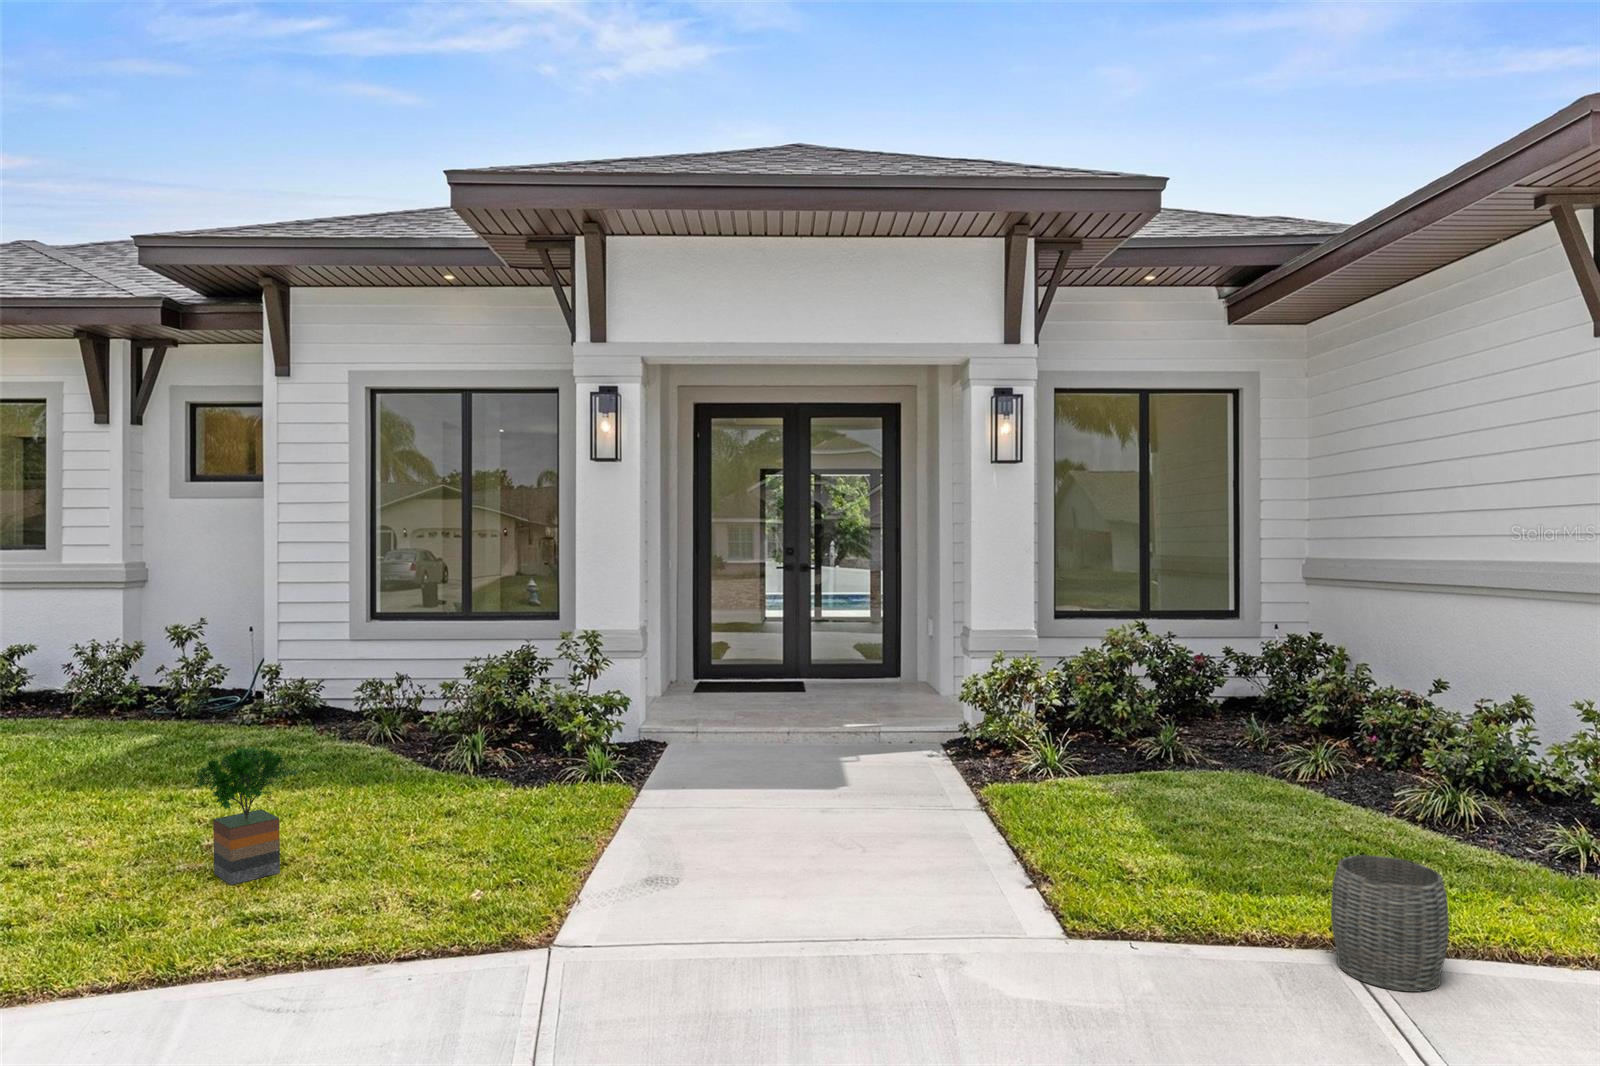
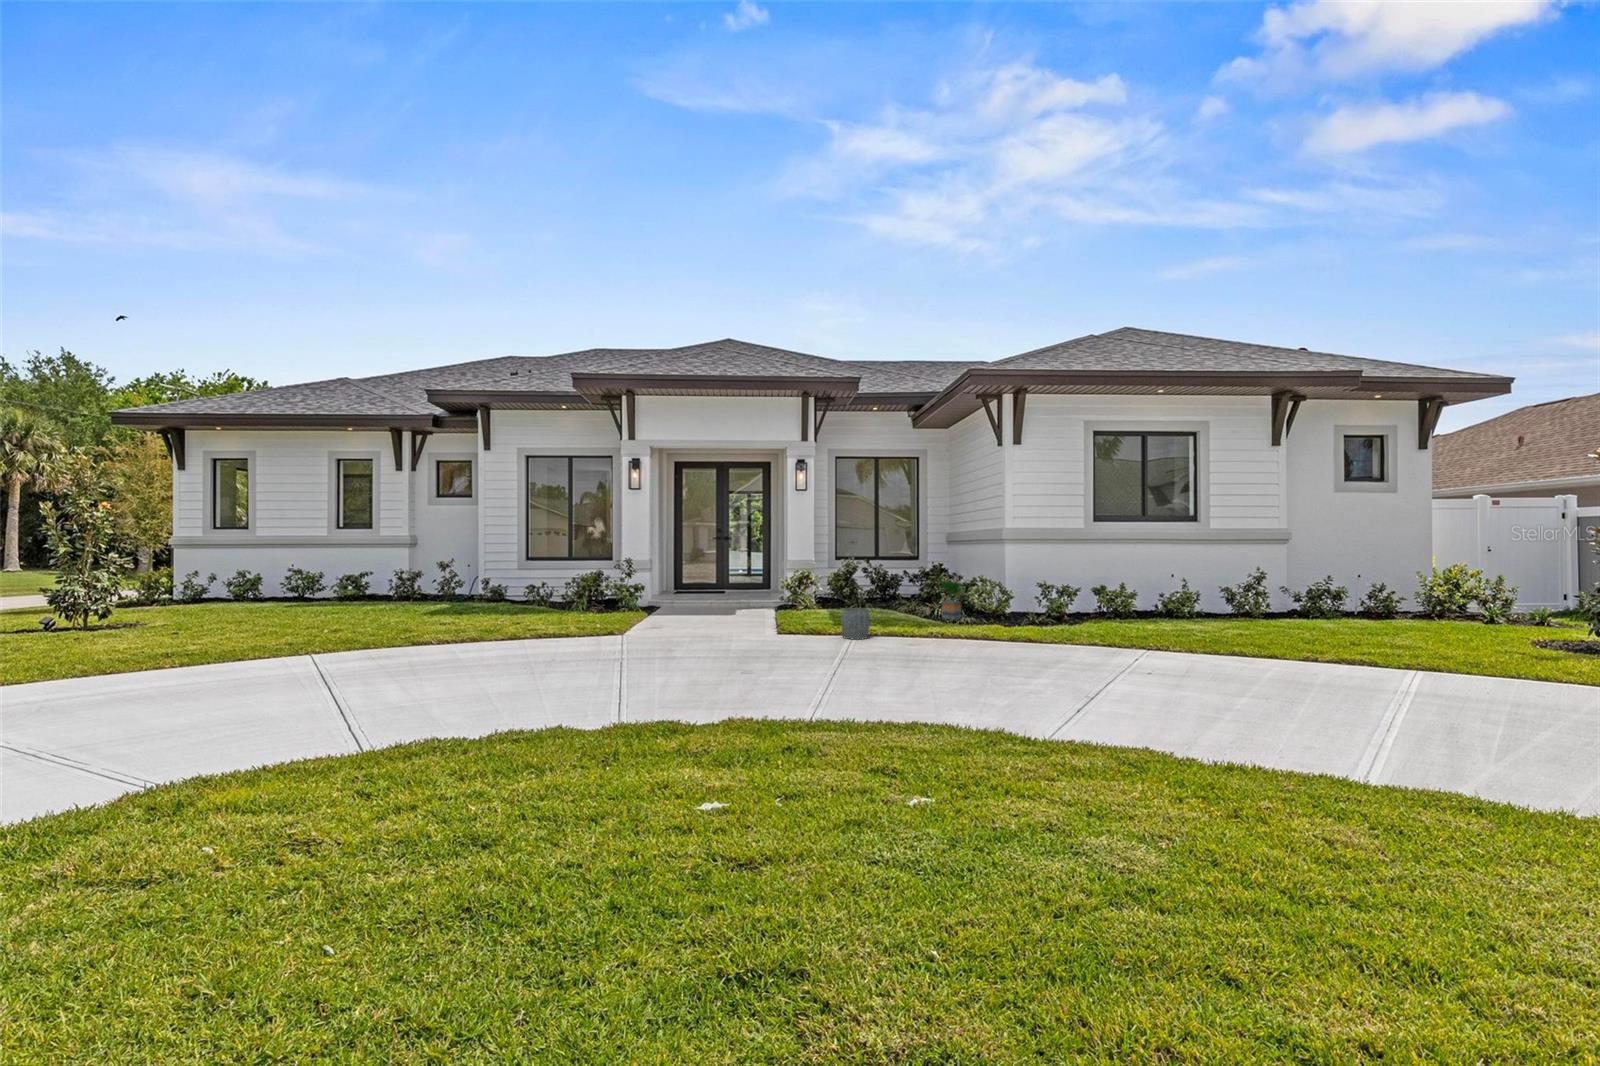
potted tree: present [196,746,298,885] -> present [942,581,964,619]

